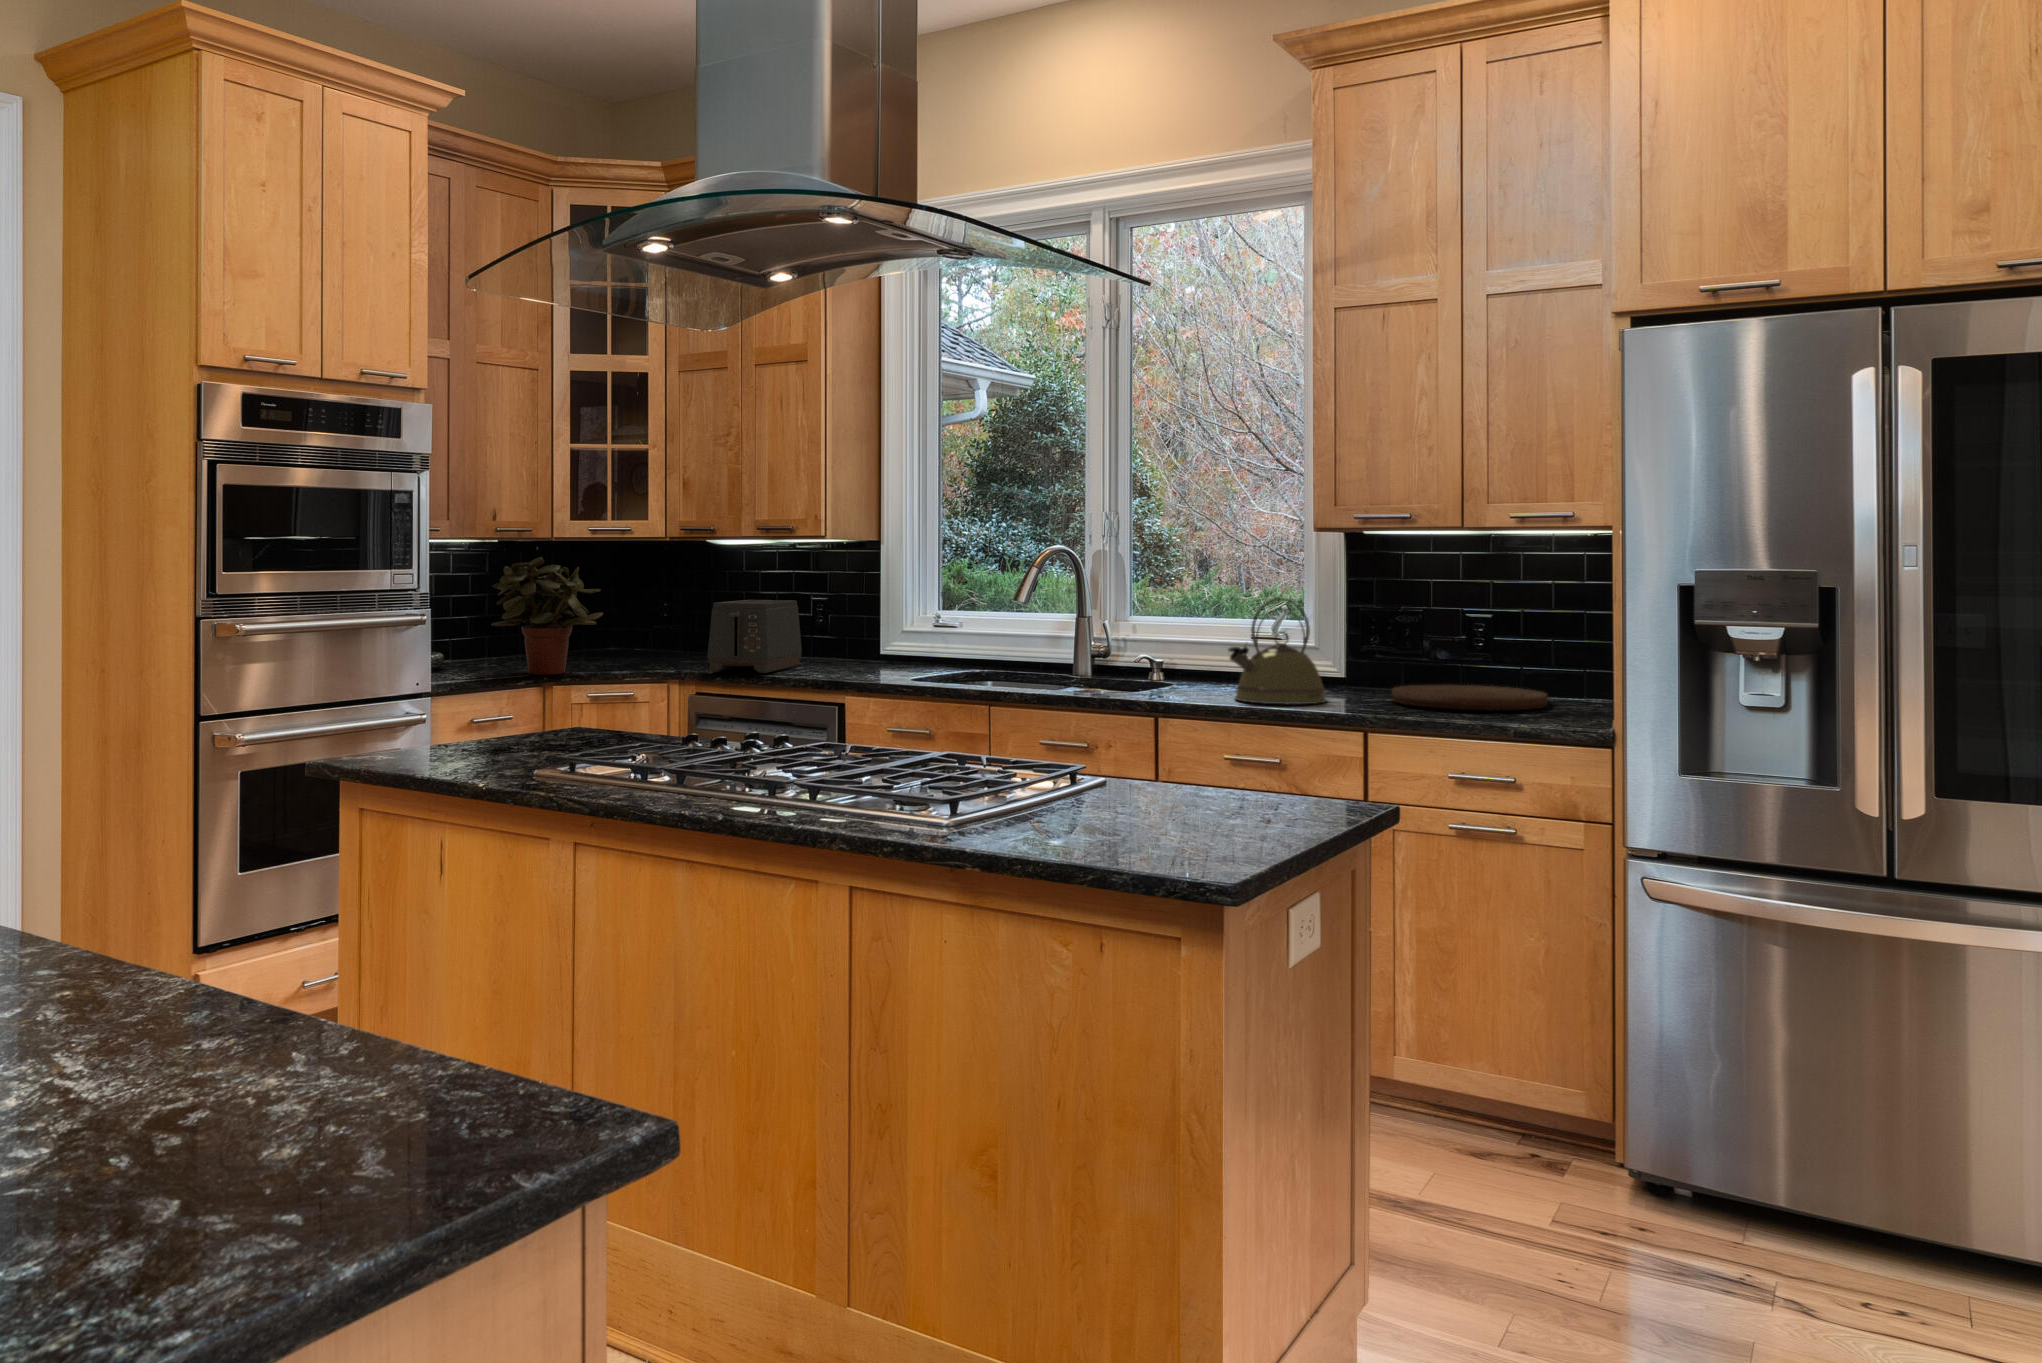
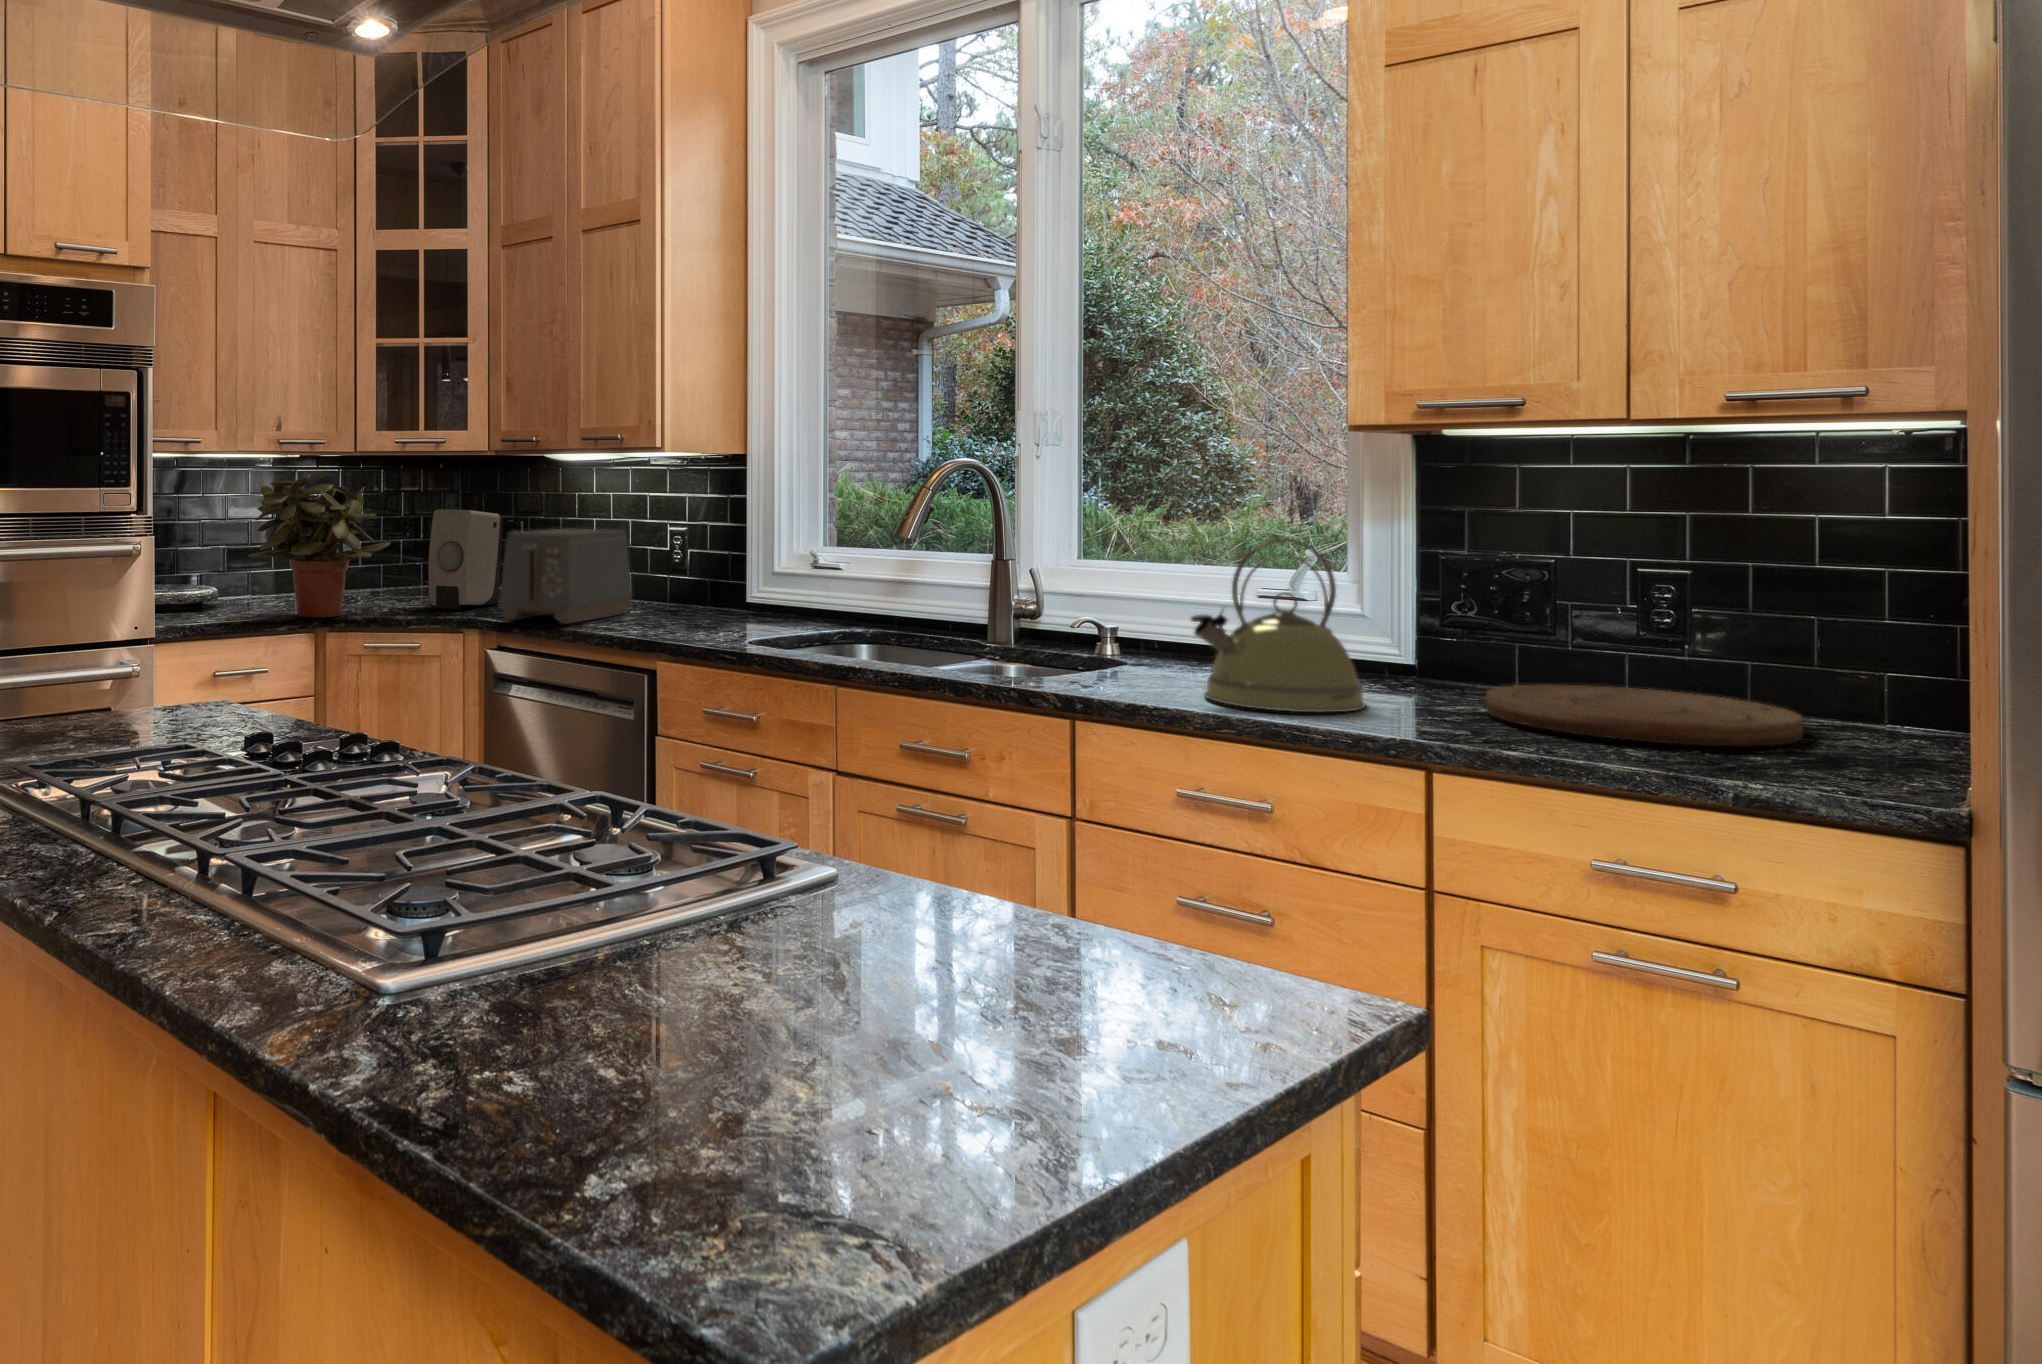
soap dispenser: none [632,585,688,666] -> present [428,509,503,609]

